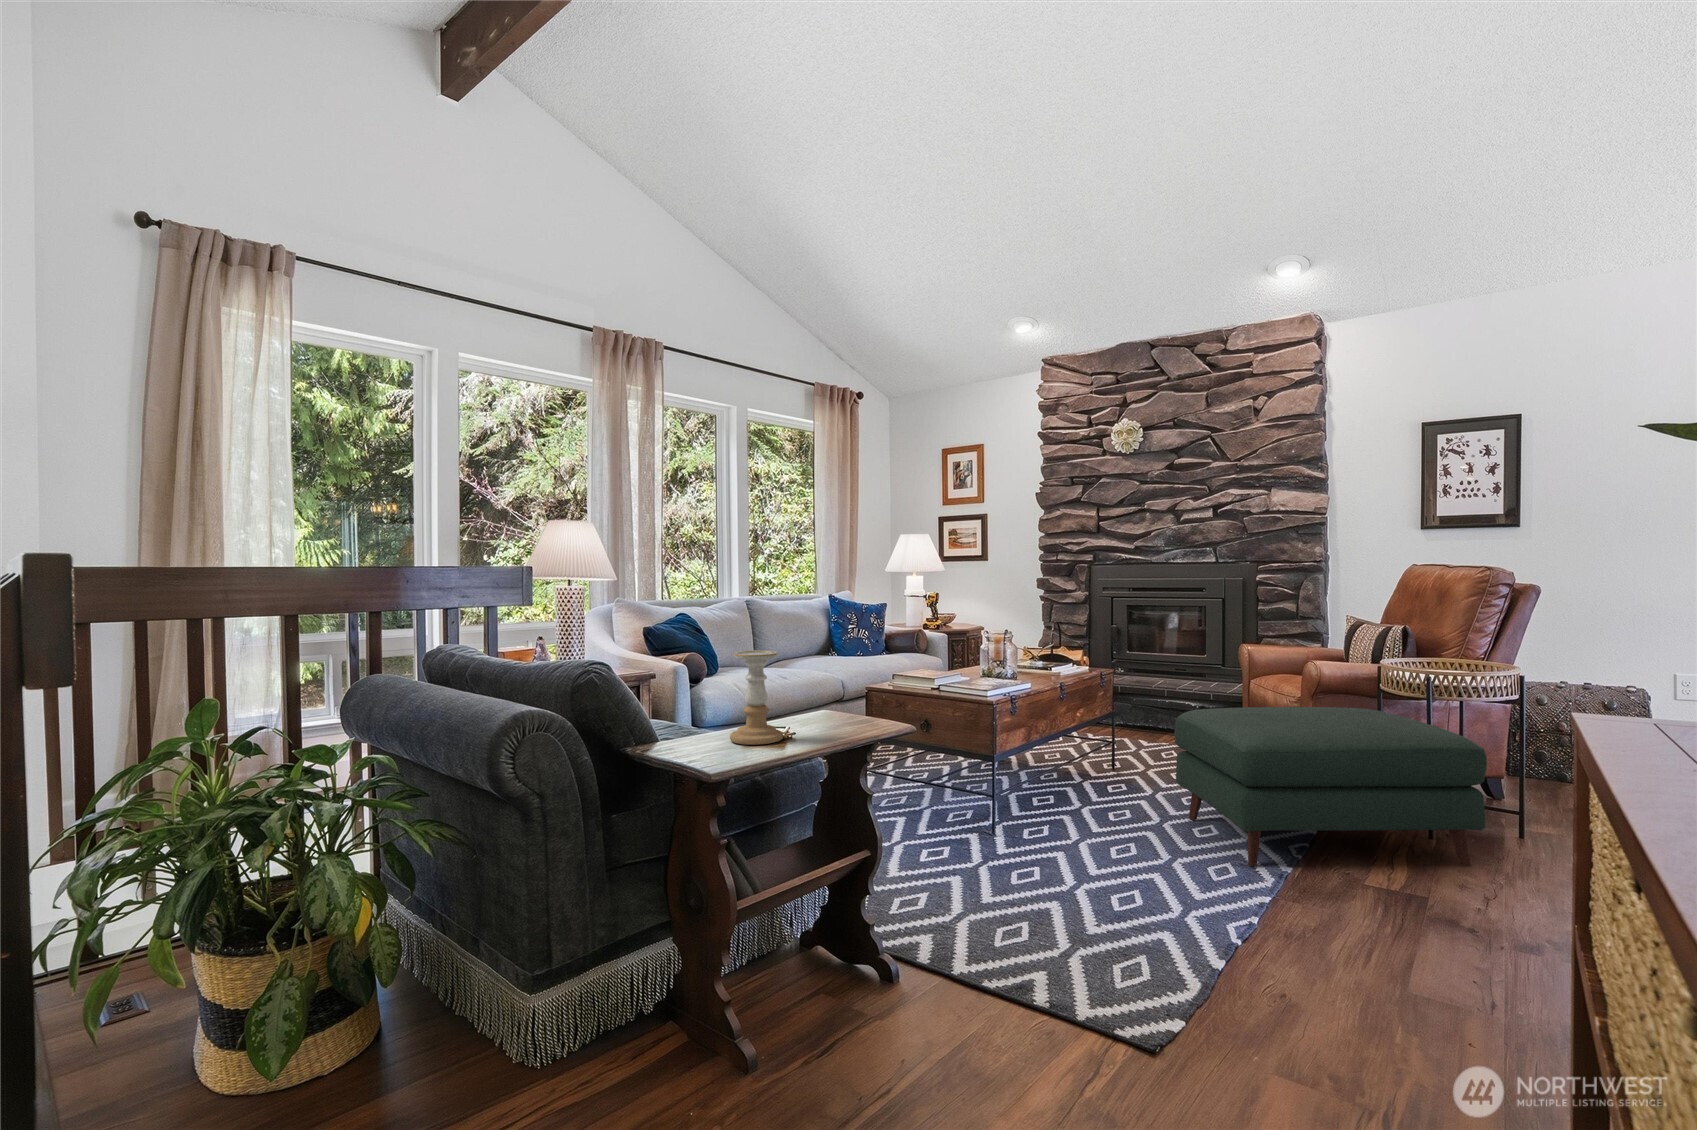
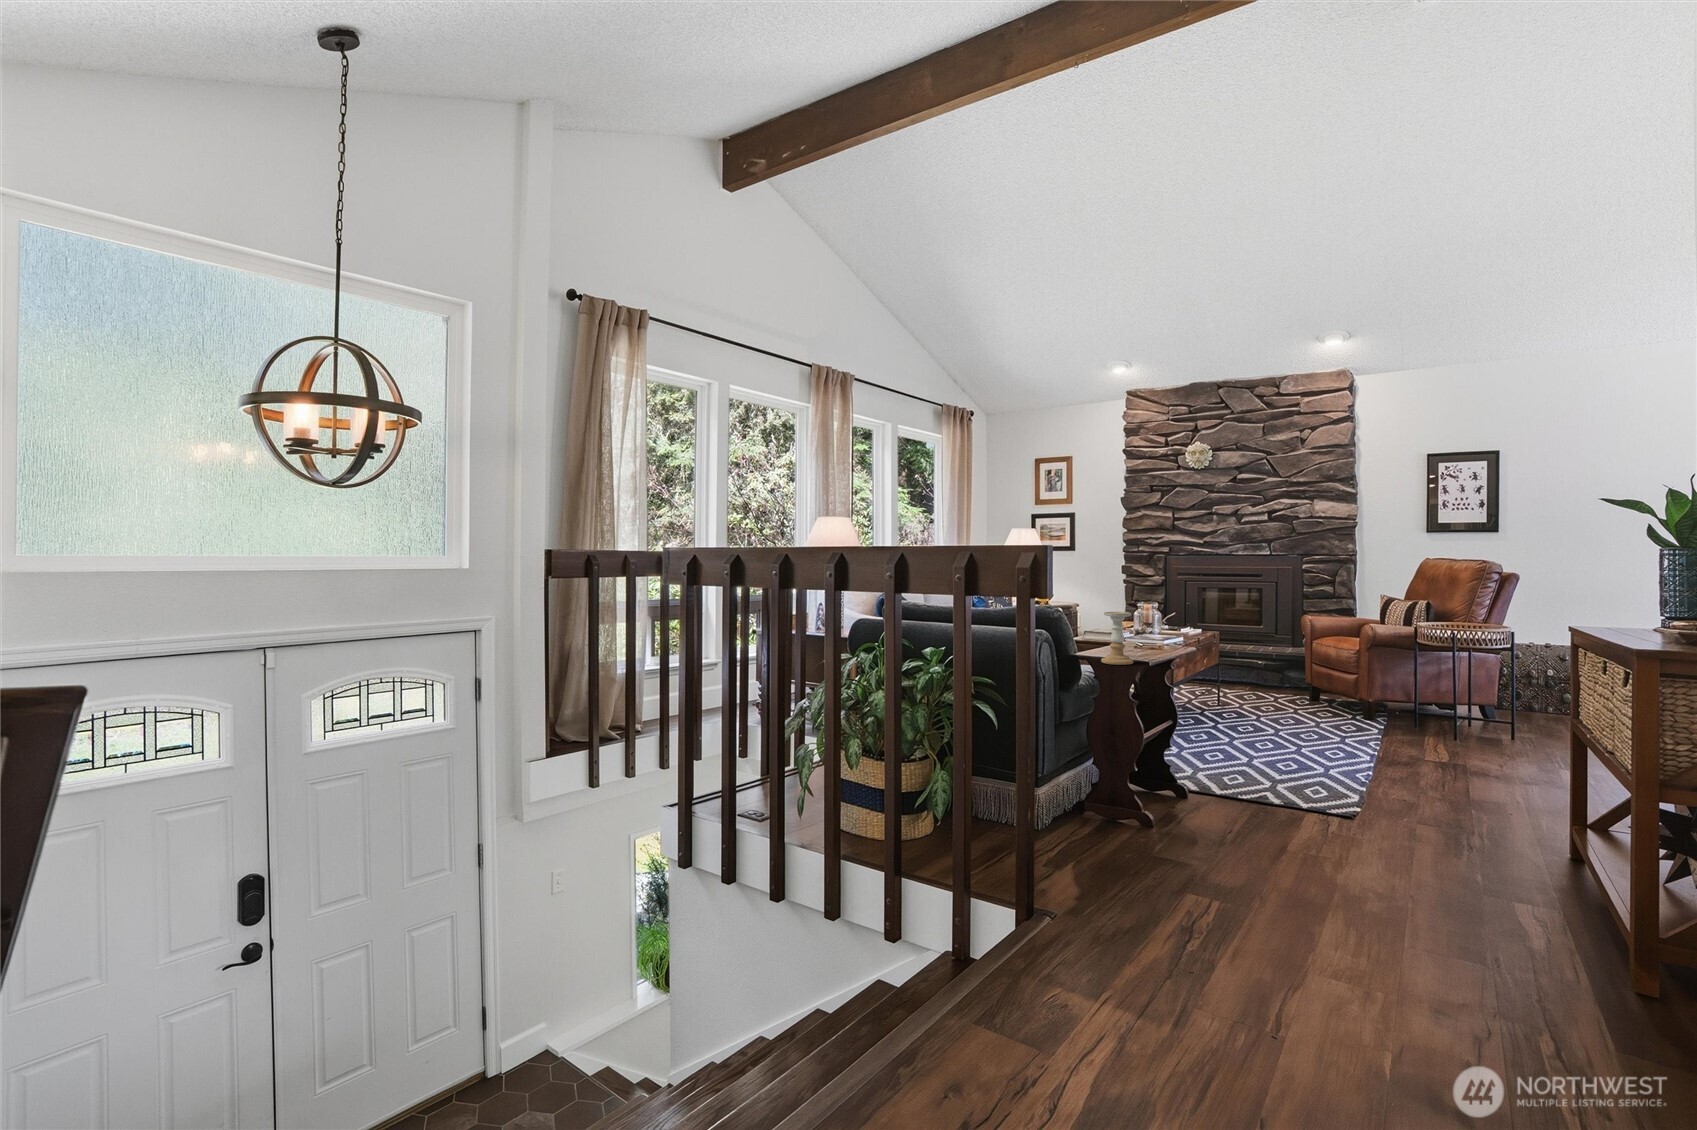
ottoman: present [1174,707,1487,866] -> none [1283,656,1496,753]

